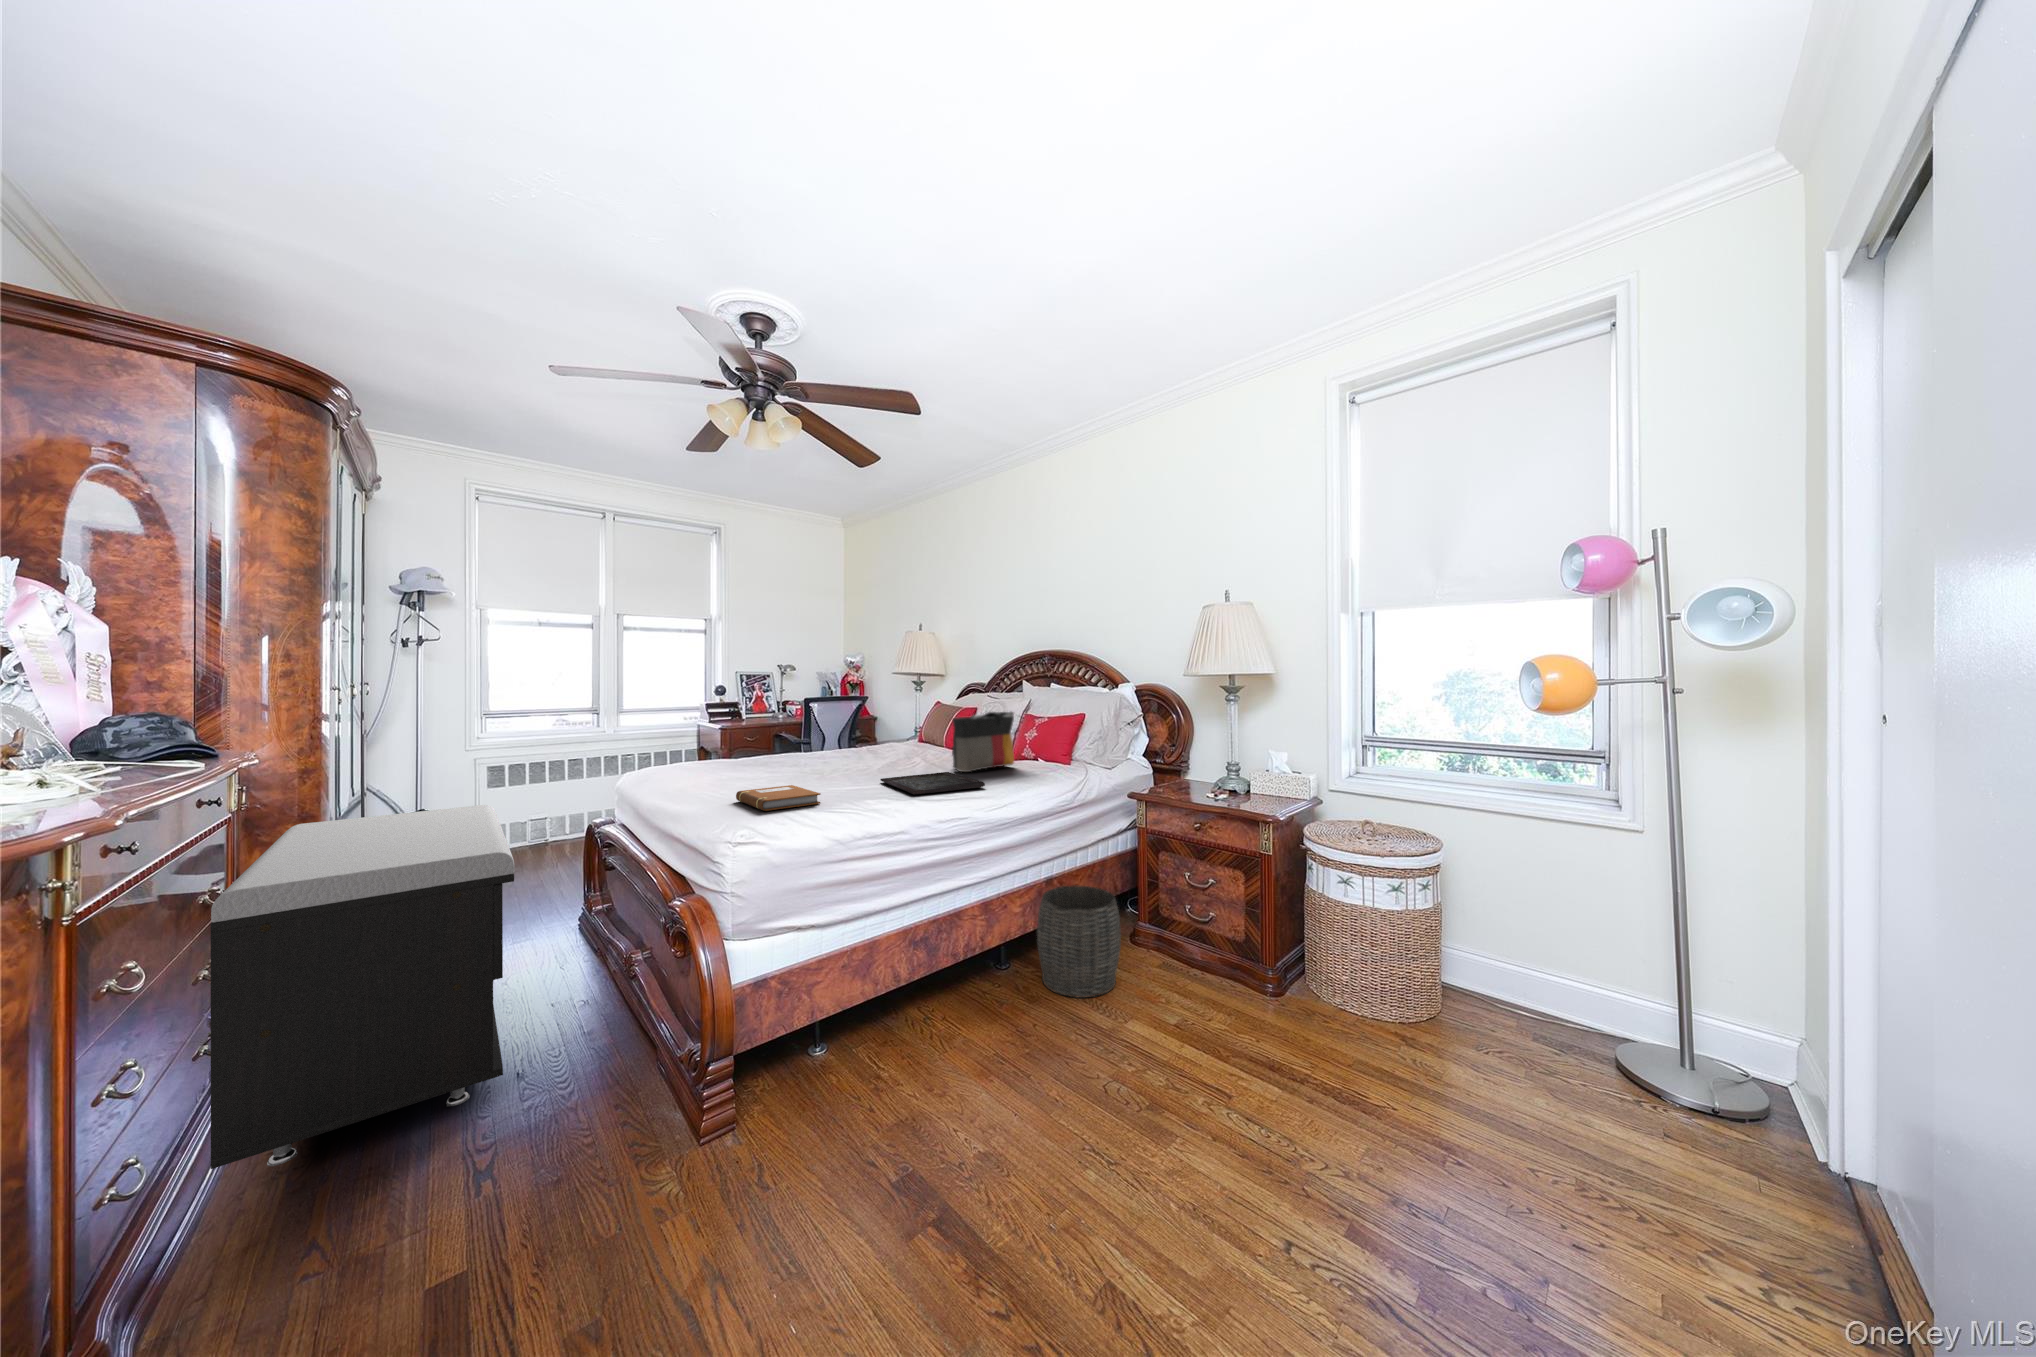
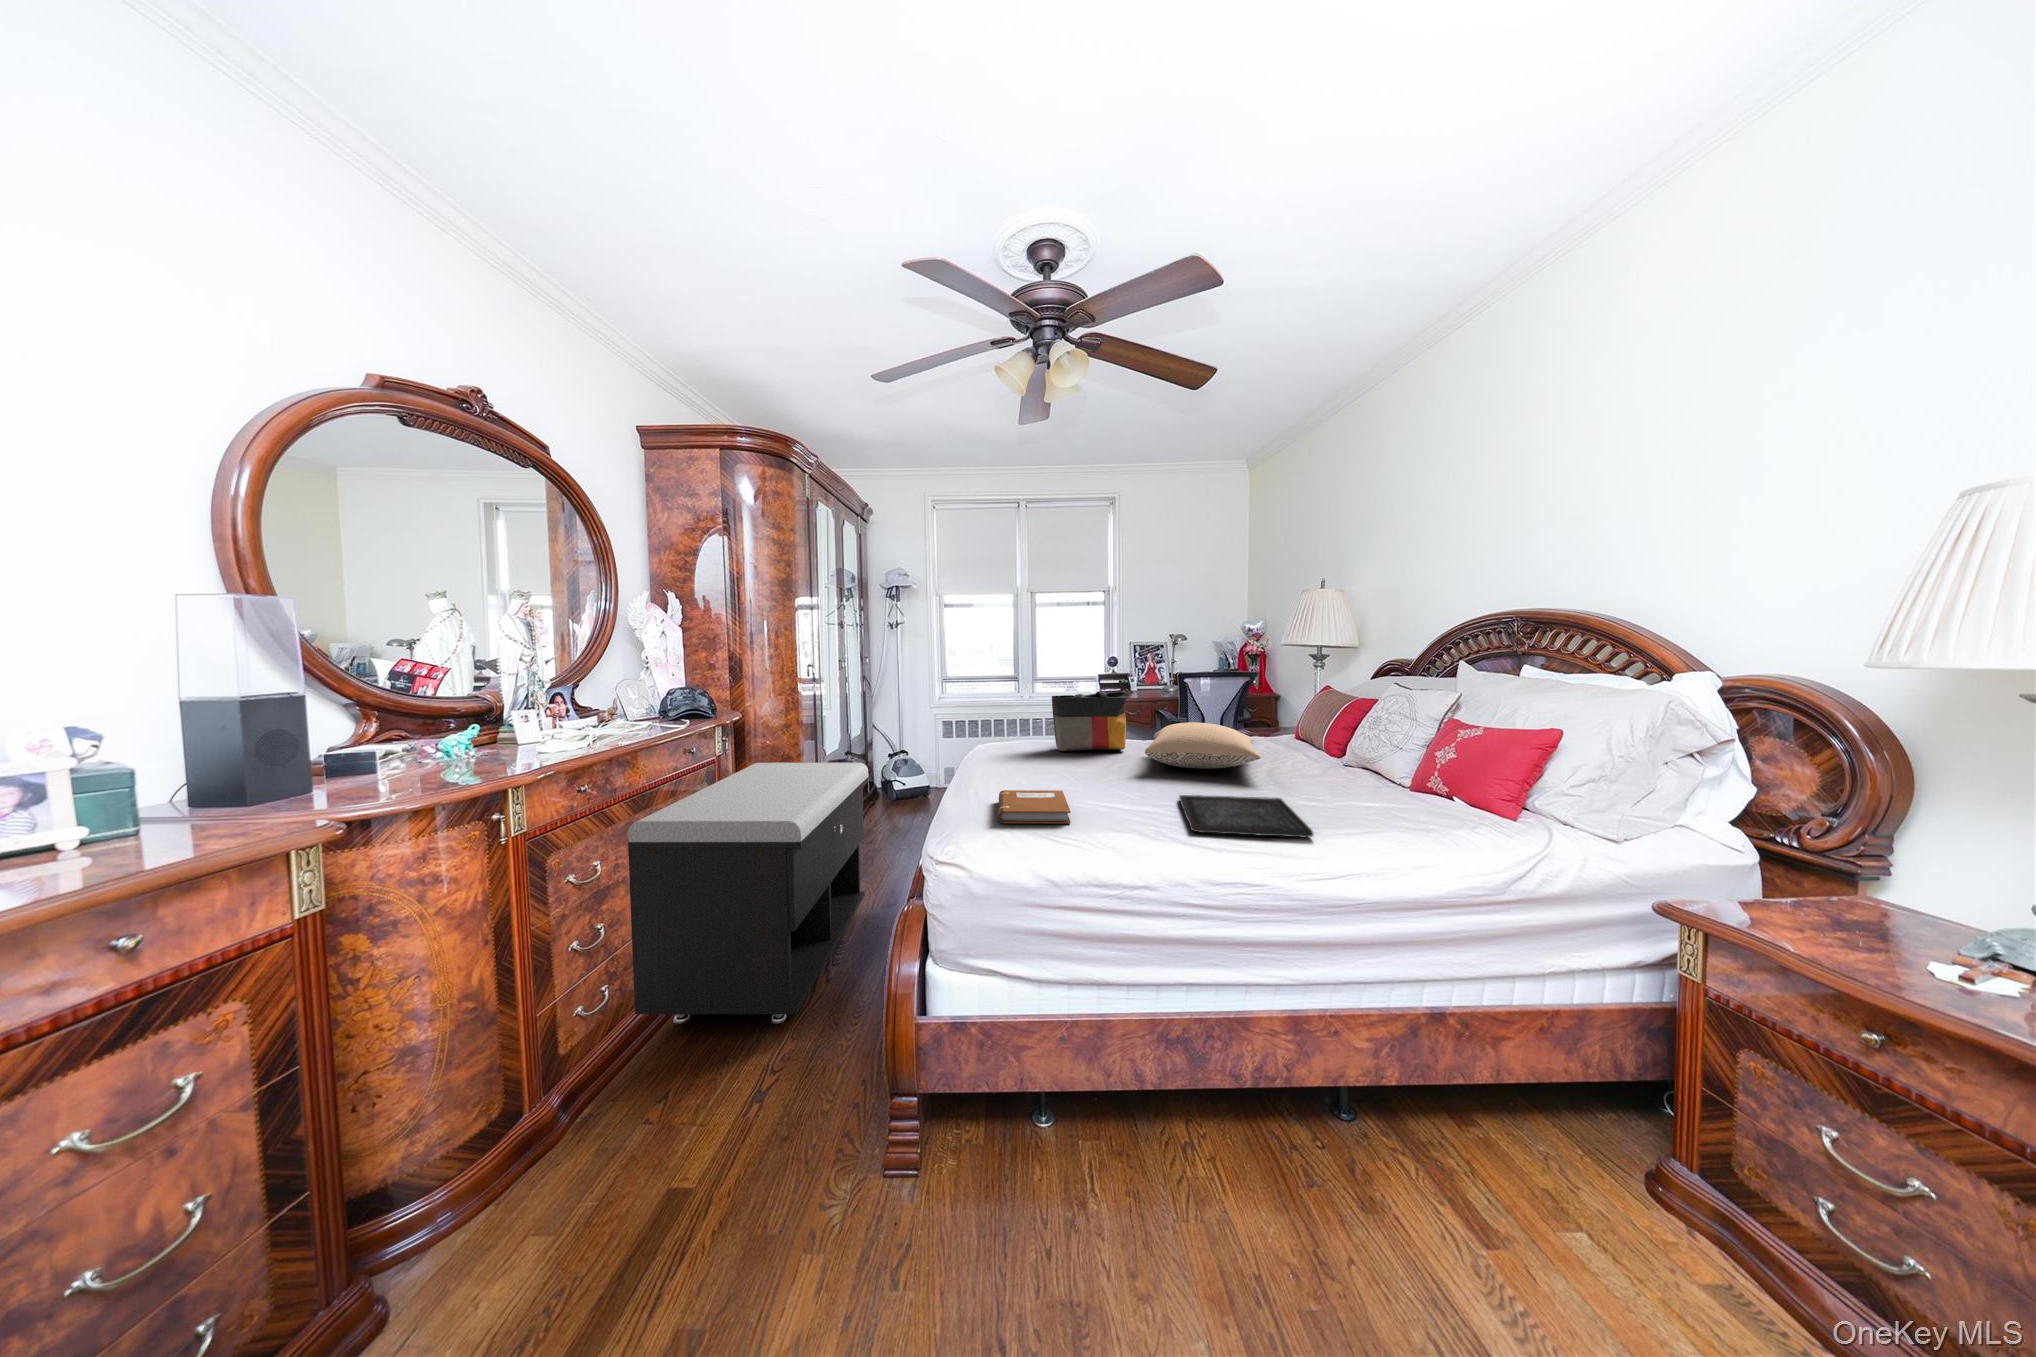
tote bag: present [952,712,1014,772] -> present [1052,691,1130,751]
pillow: none [823,729,922,766] -> present [1145,722,1261,769]
woven basket: present [1037,885,1121,998] -> none [1392,1028,1577,1272]

